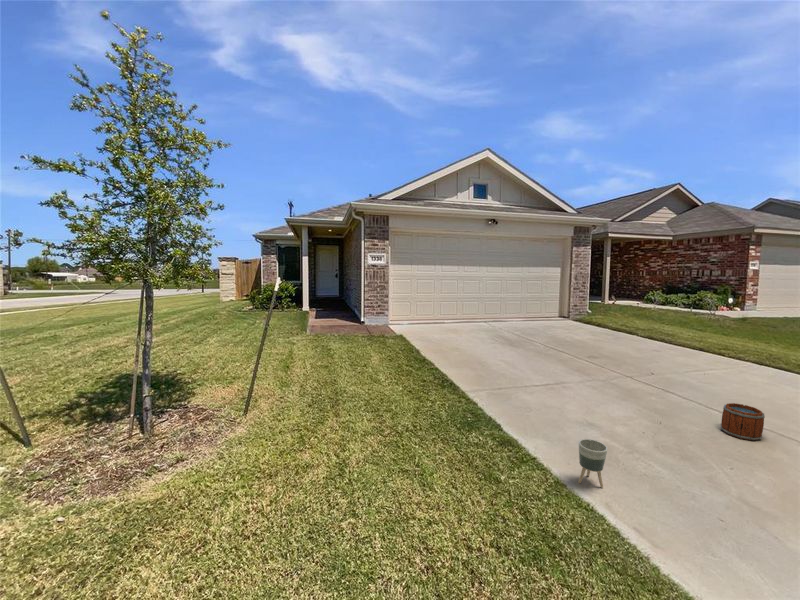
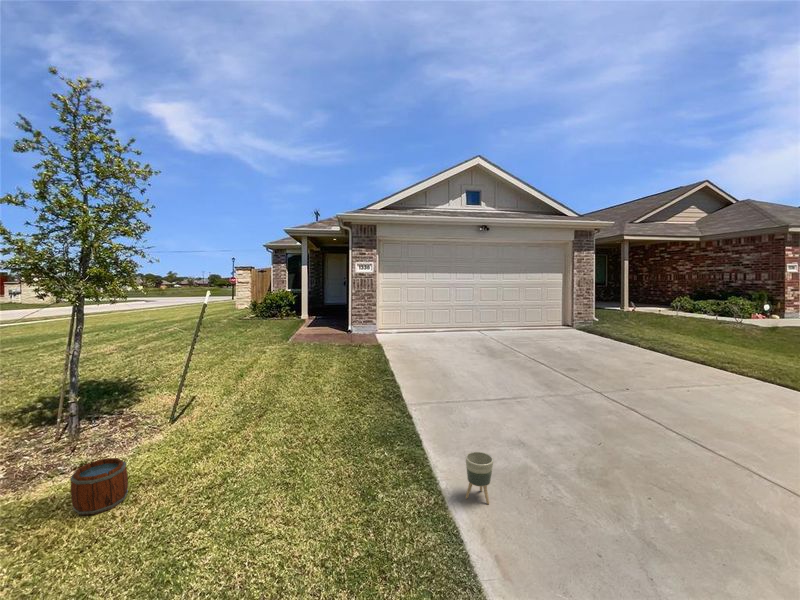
bucket: present [721,403,765,440] -> present [70,458,128,515]

